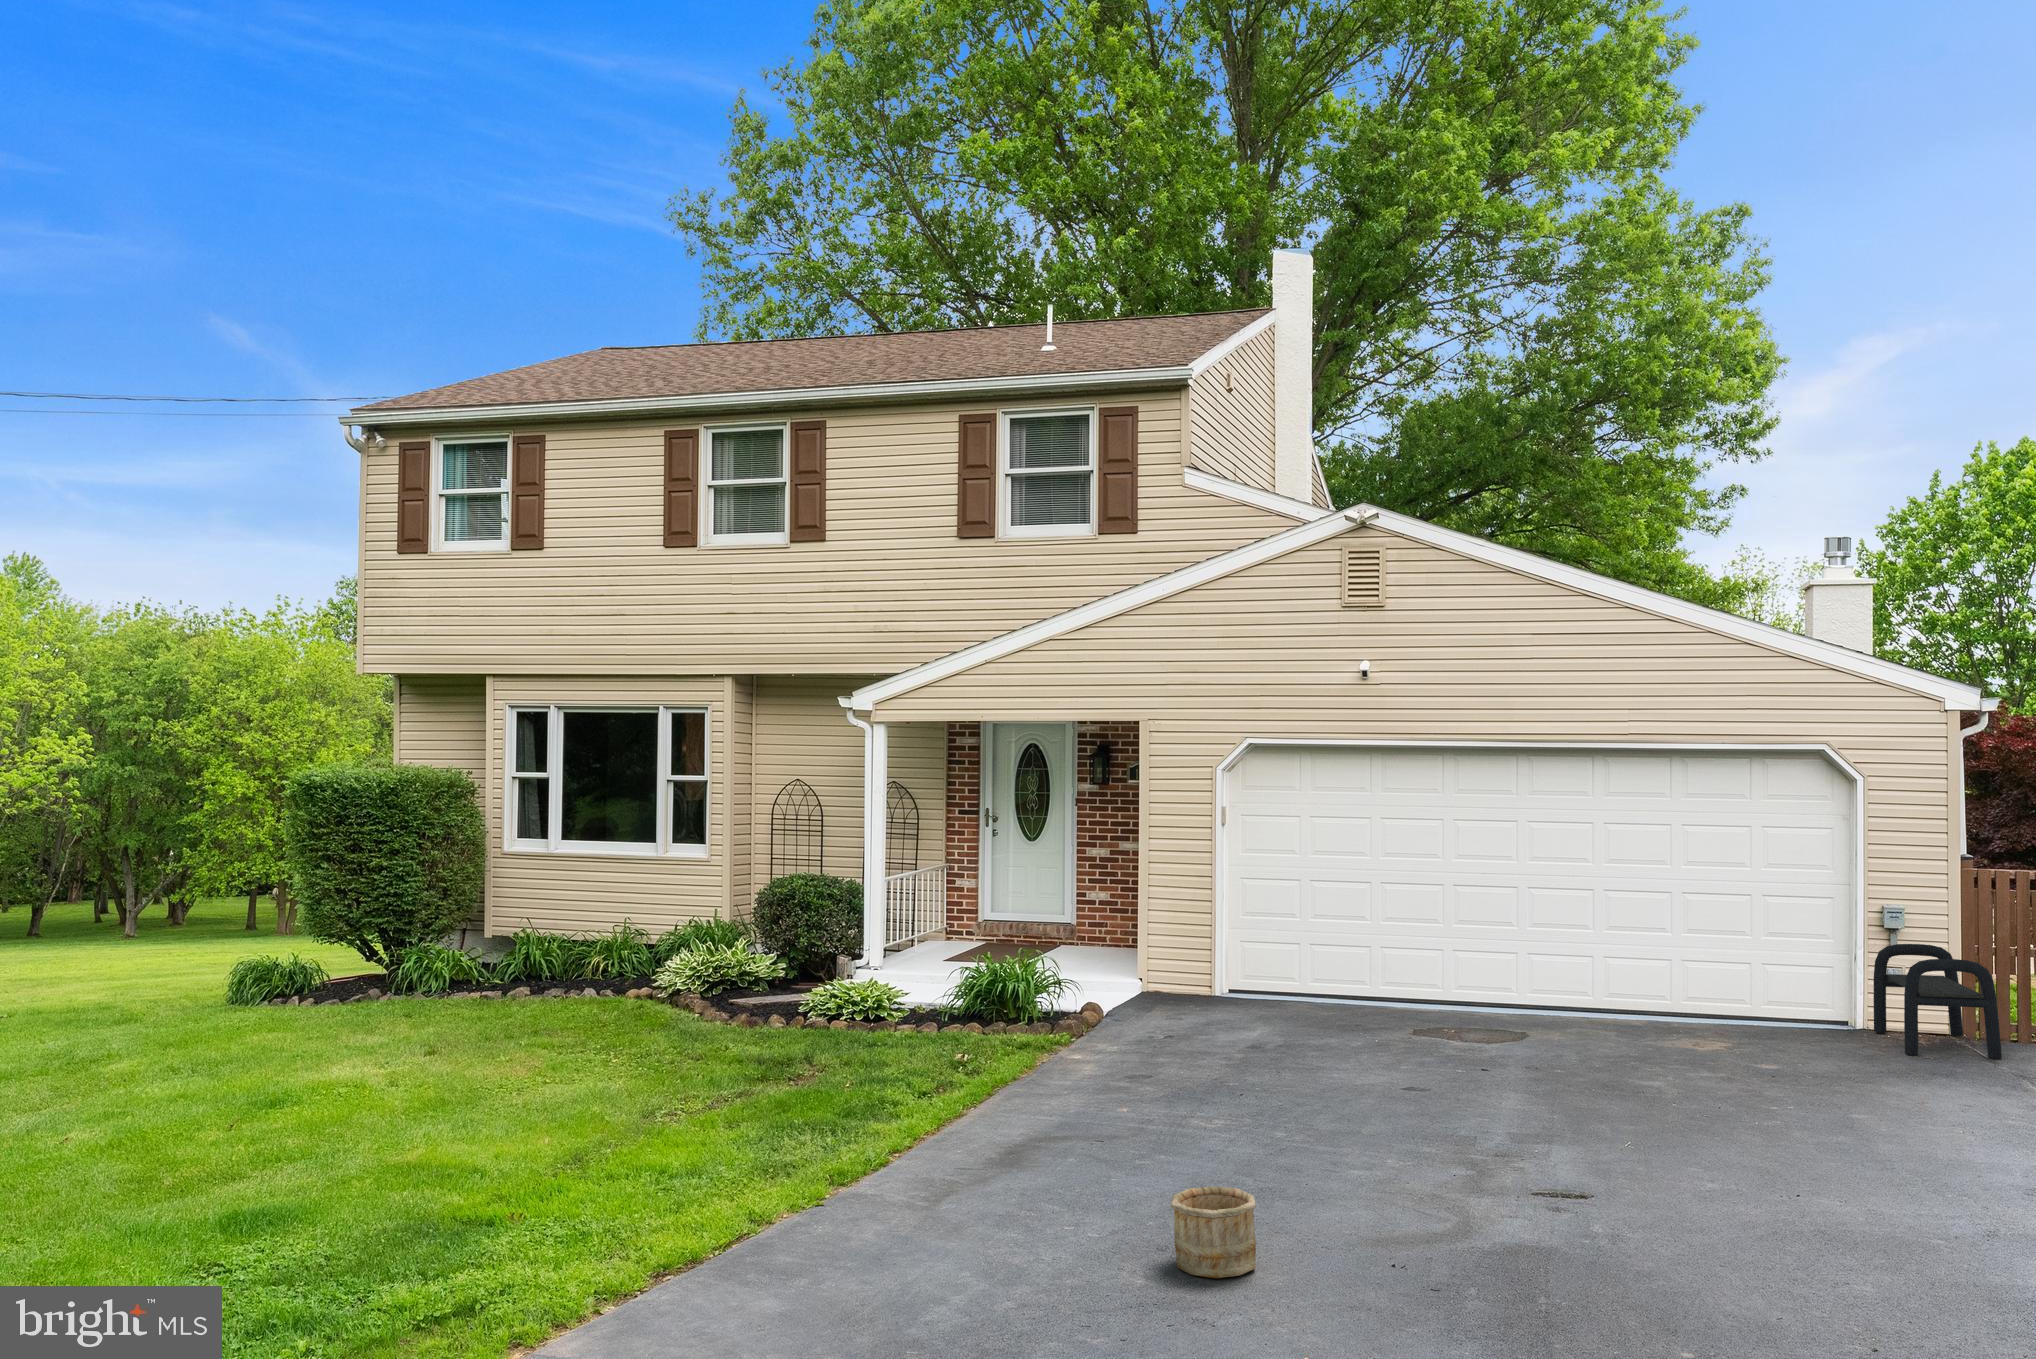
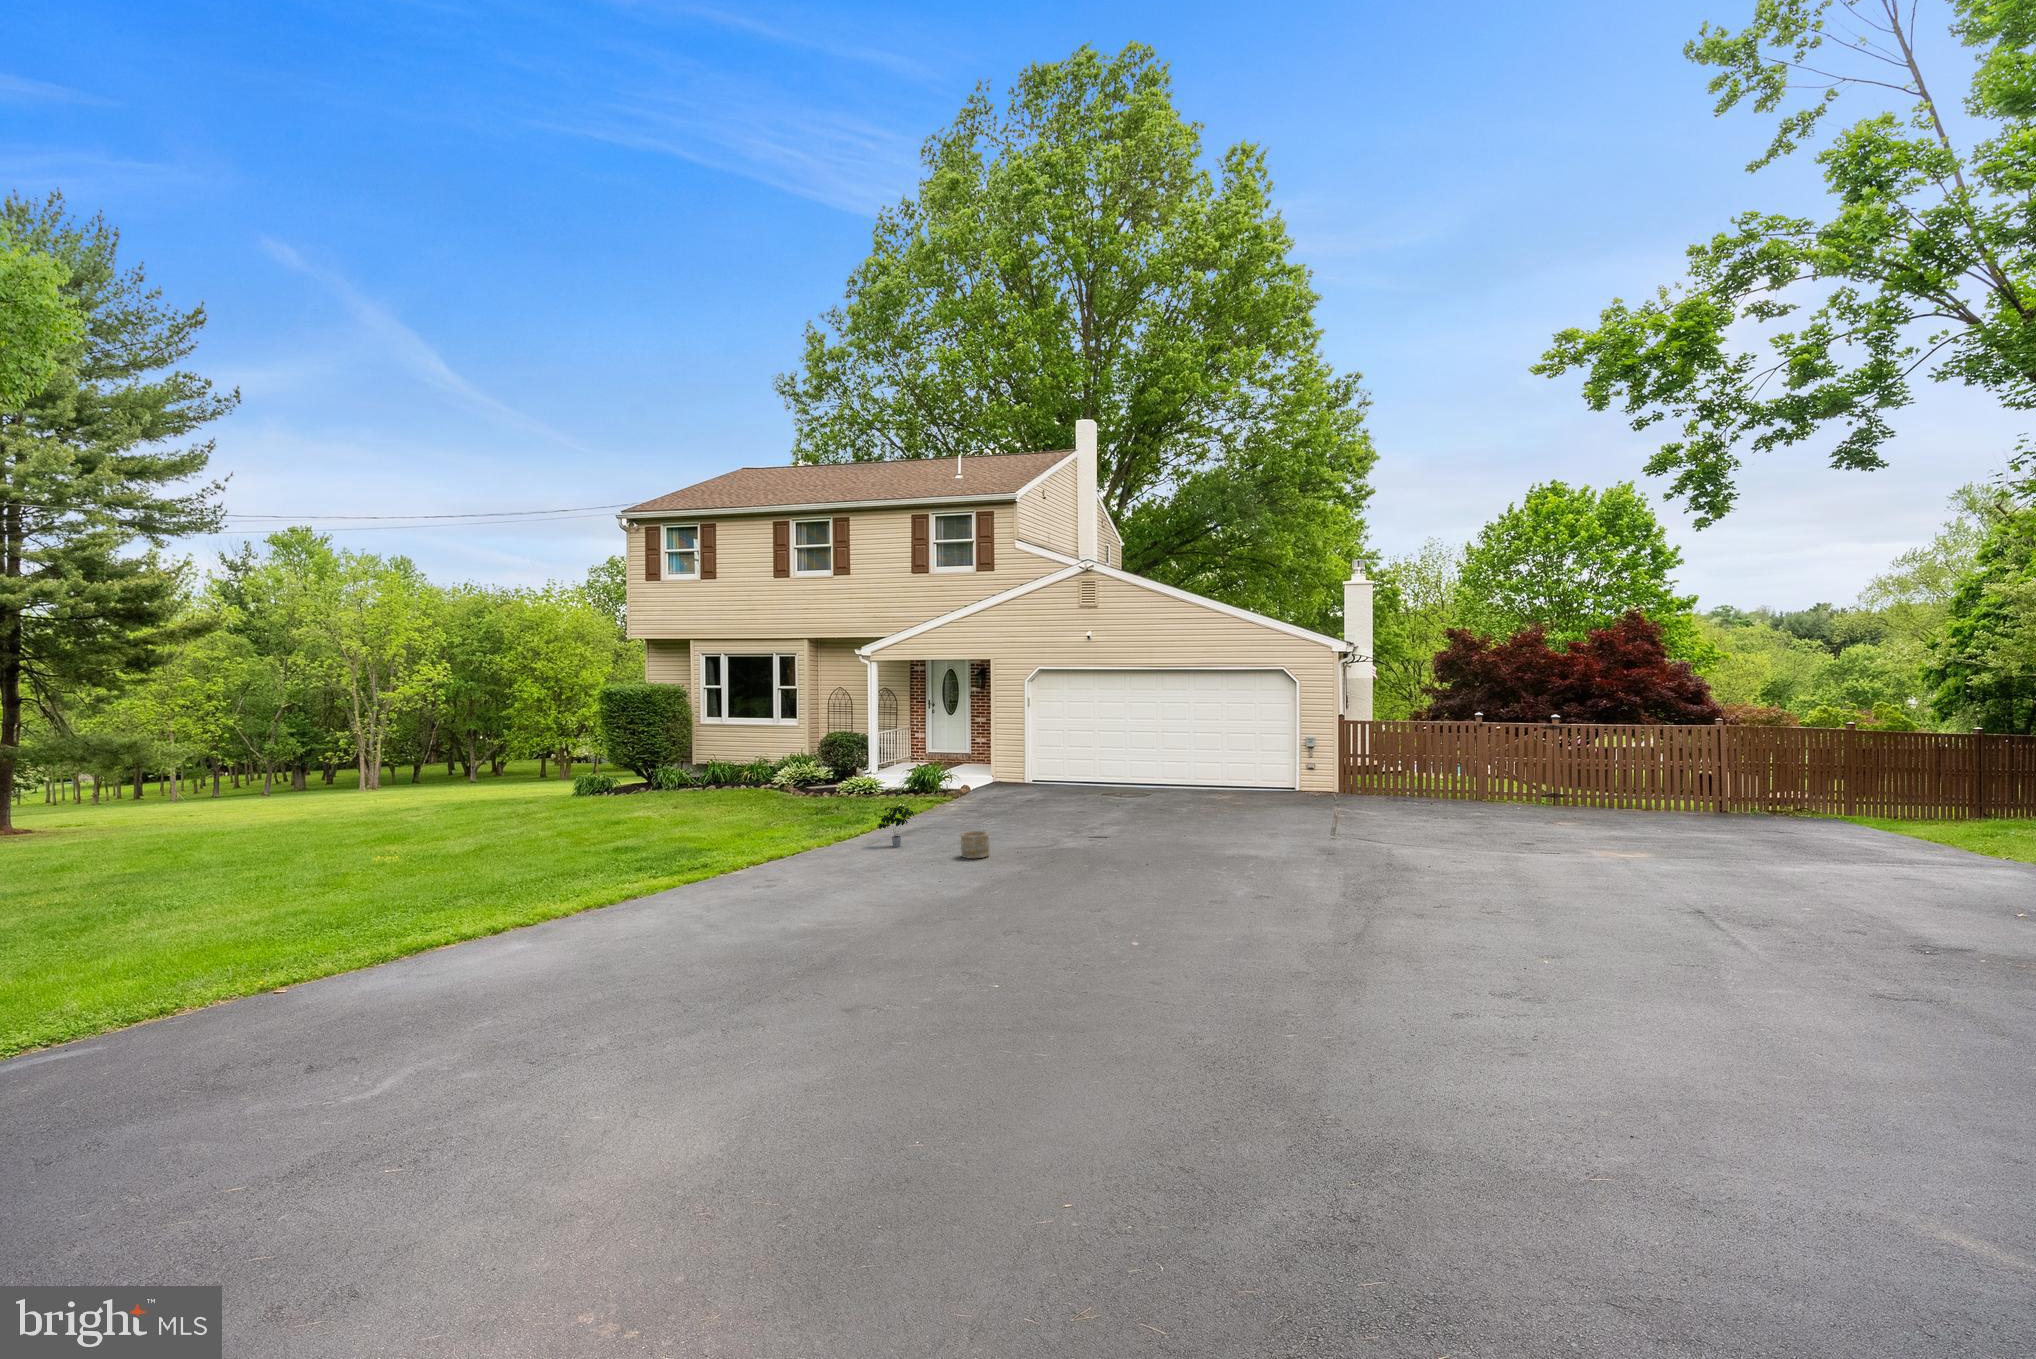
bench: present [1874,944,2002,1059] -> none [1295,754,1333,799]
potted plant: none [921,1100,1024,1217] -> present [877,806,914,847]

